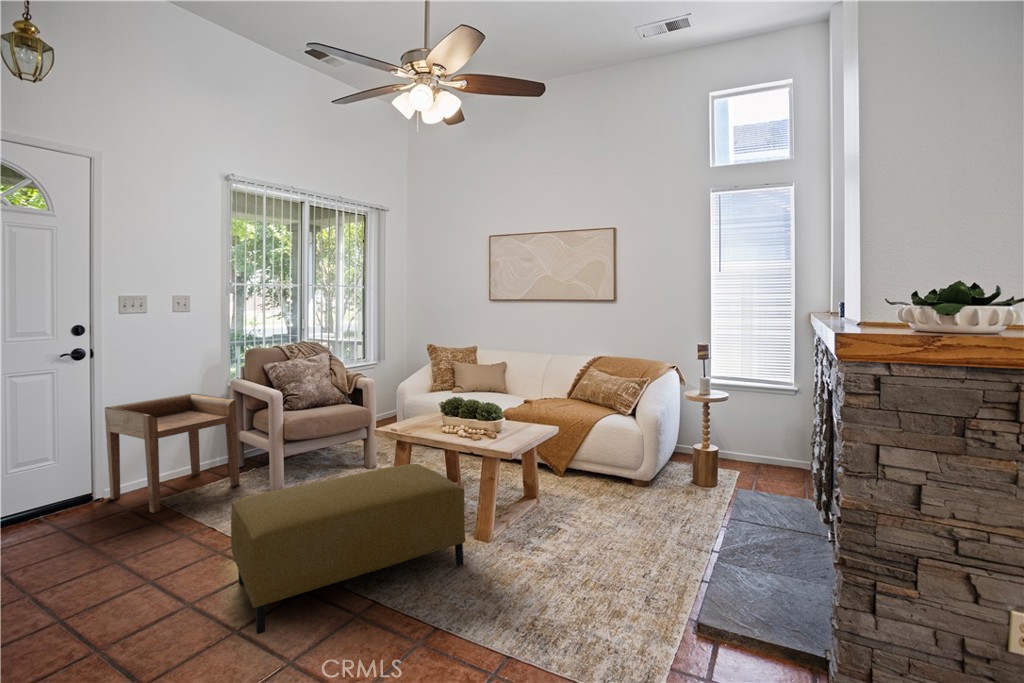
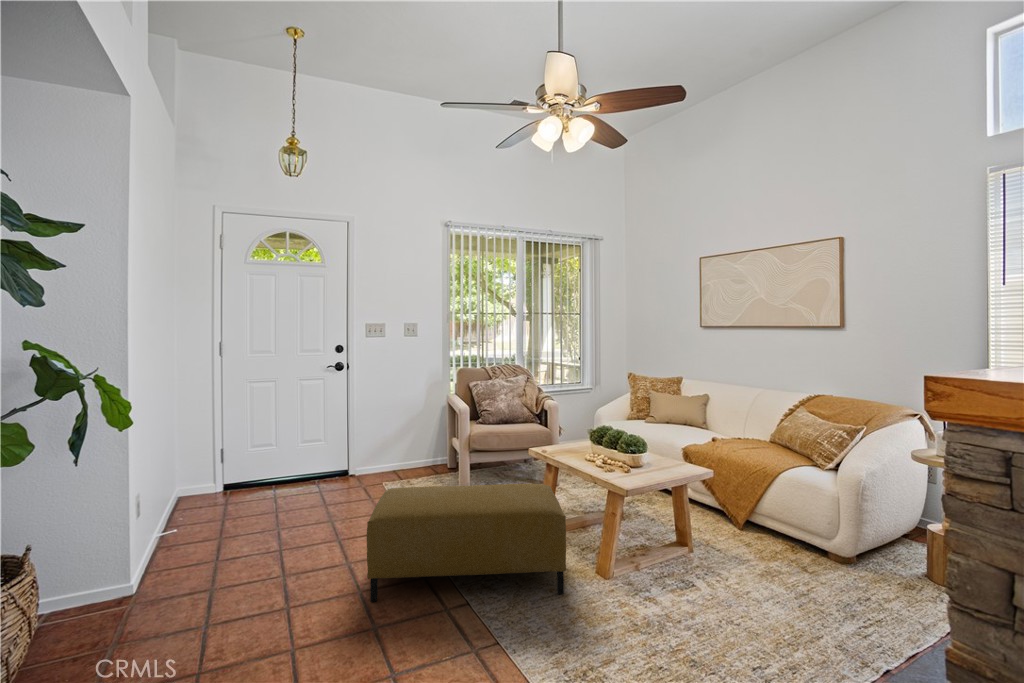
side table: present [105,394,240,513] -> none [360,403,443,492]

